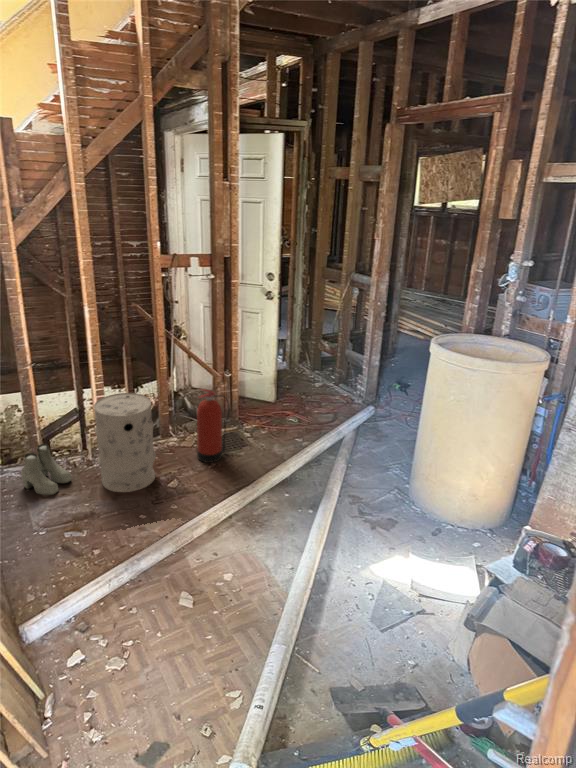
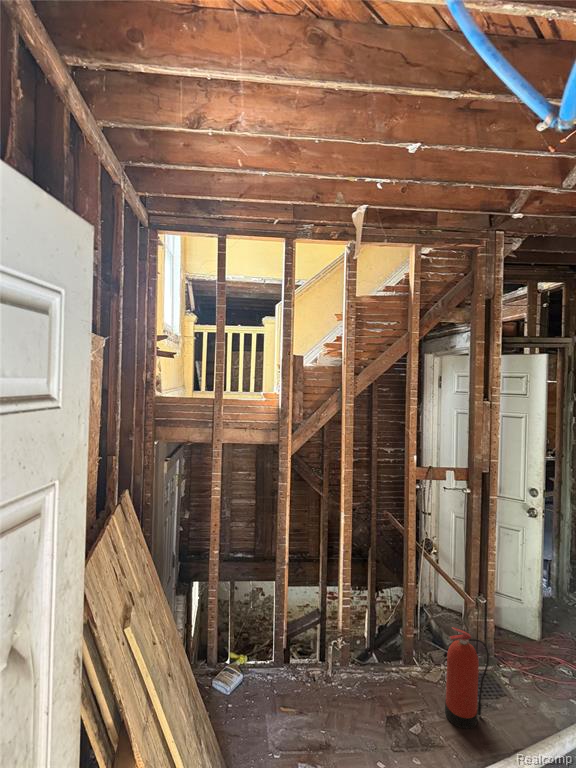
trash can: present [94,393,156,492] -> none [334,613,396,747]
boots: present [21,444,71,495] -> none [261,649,305,717]

